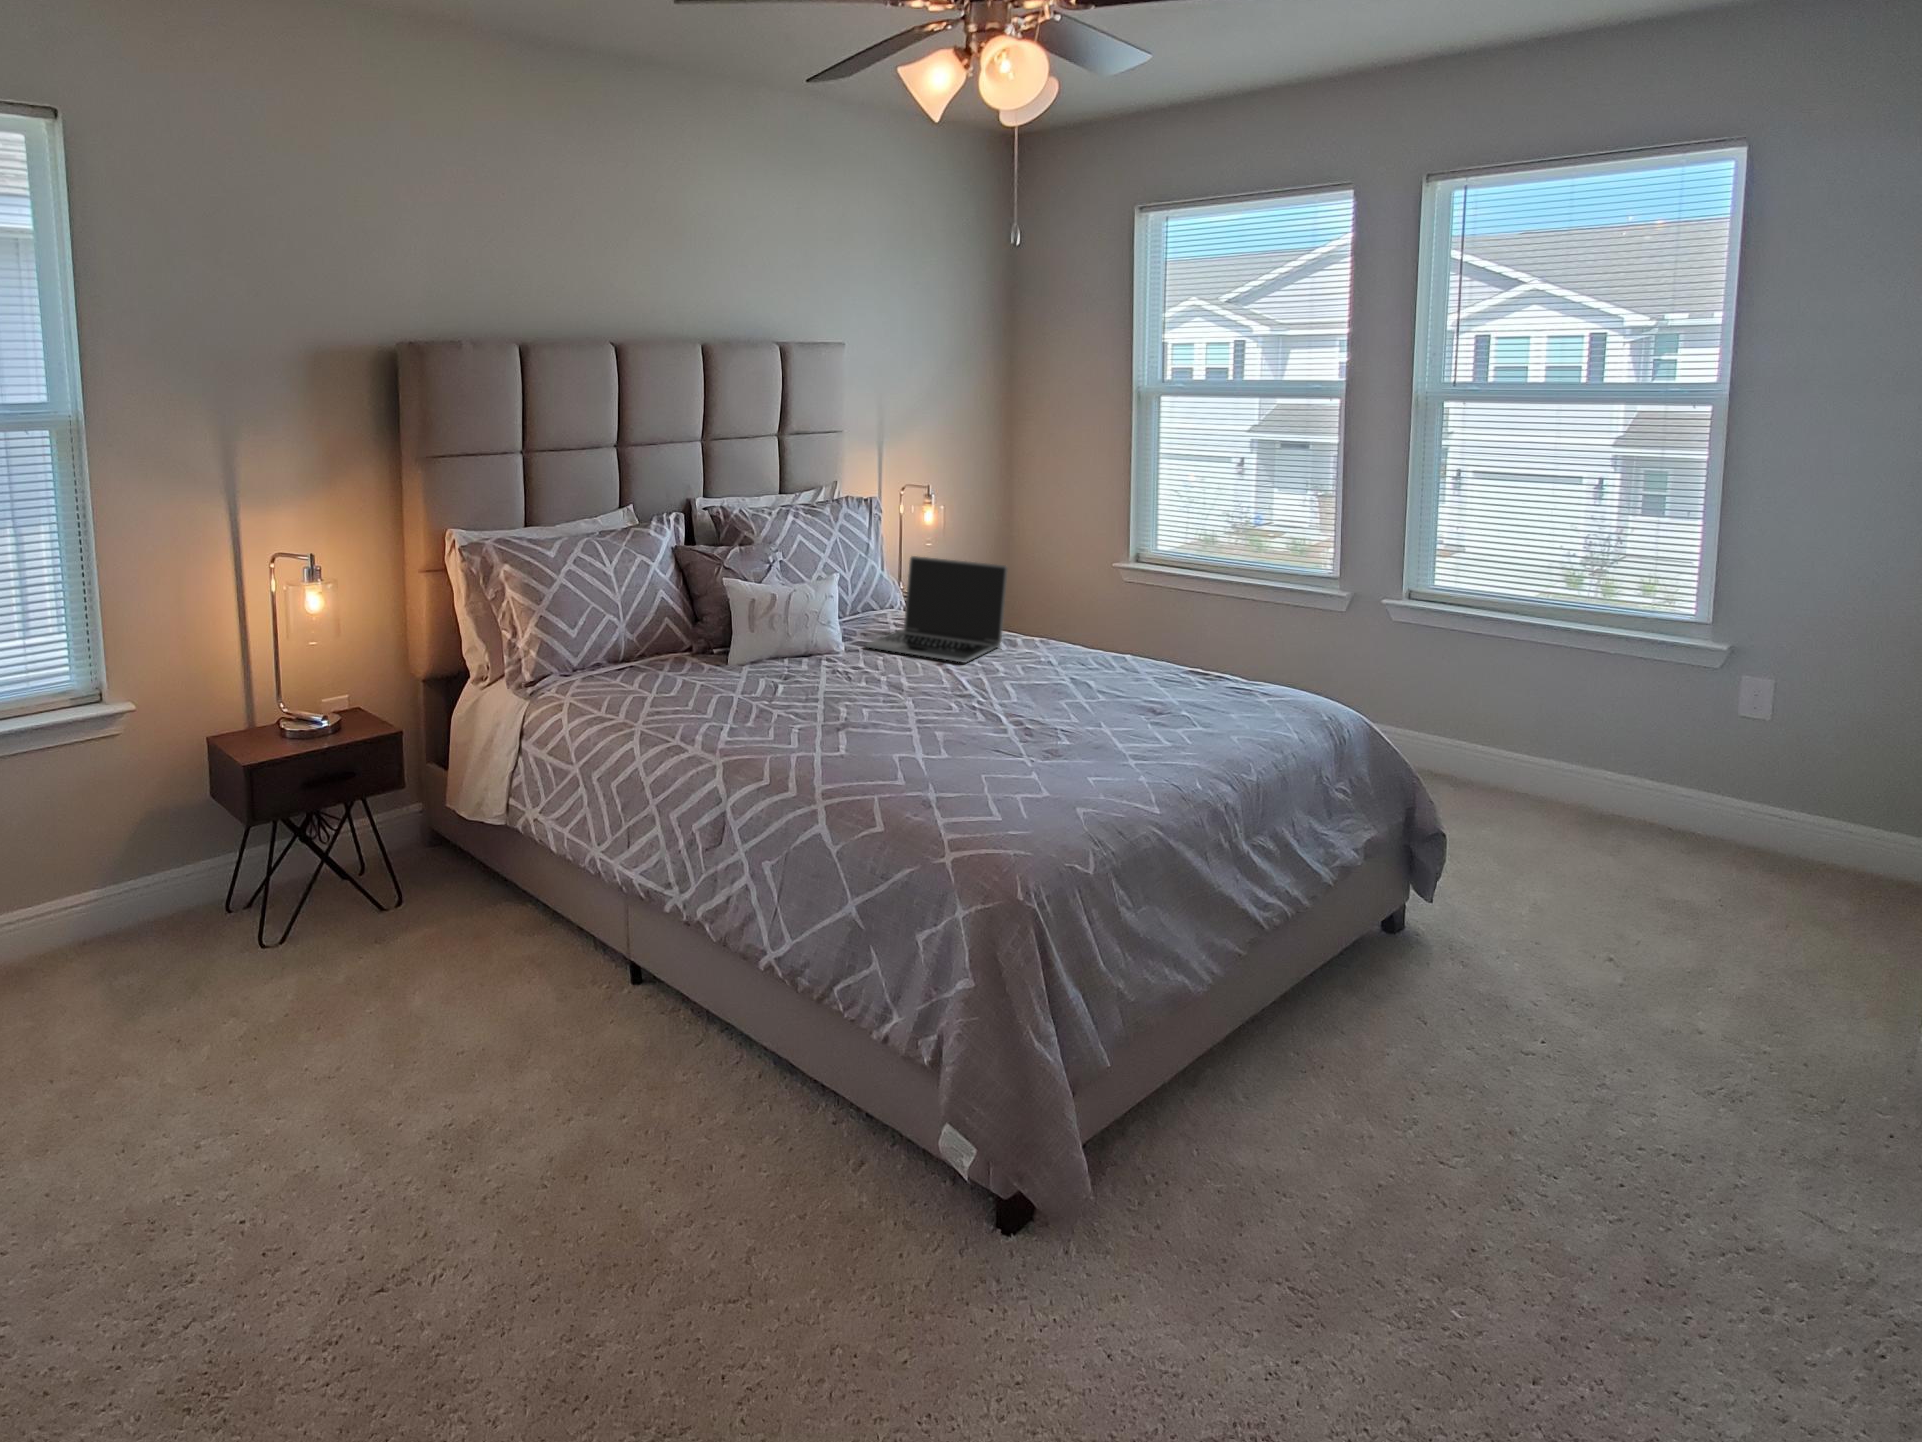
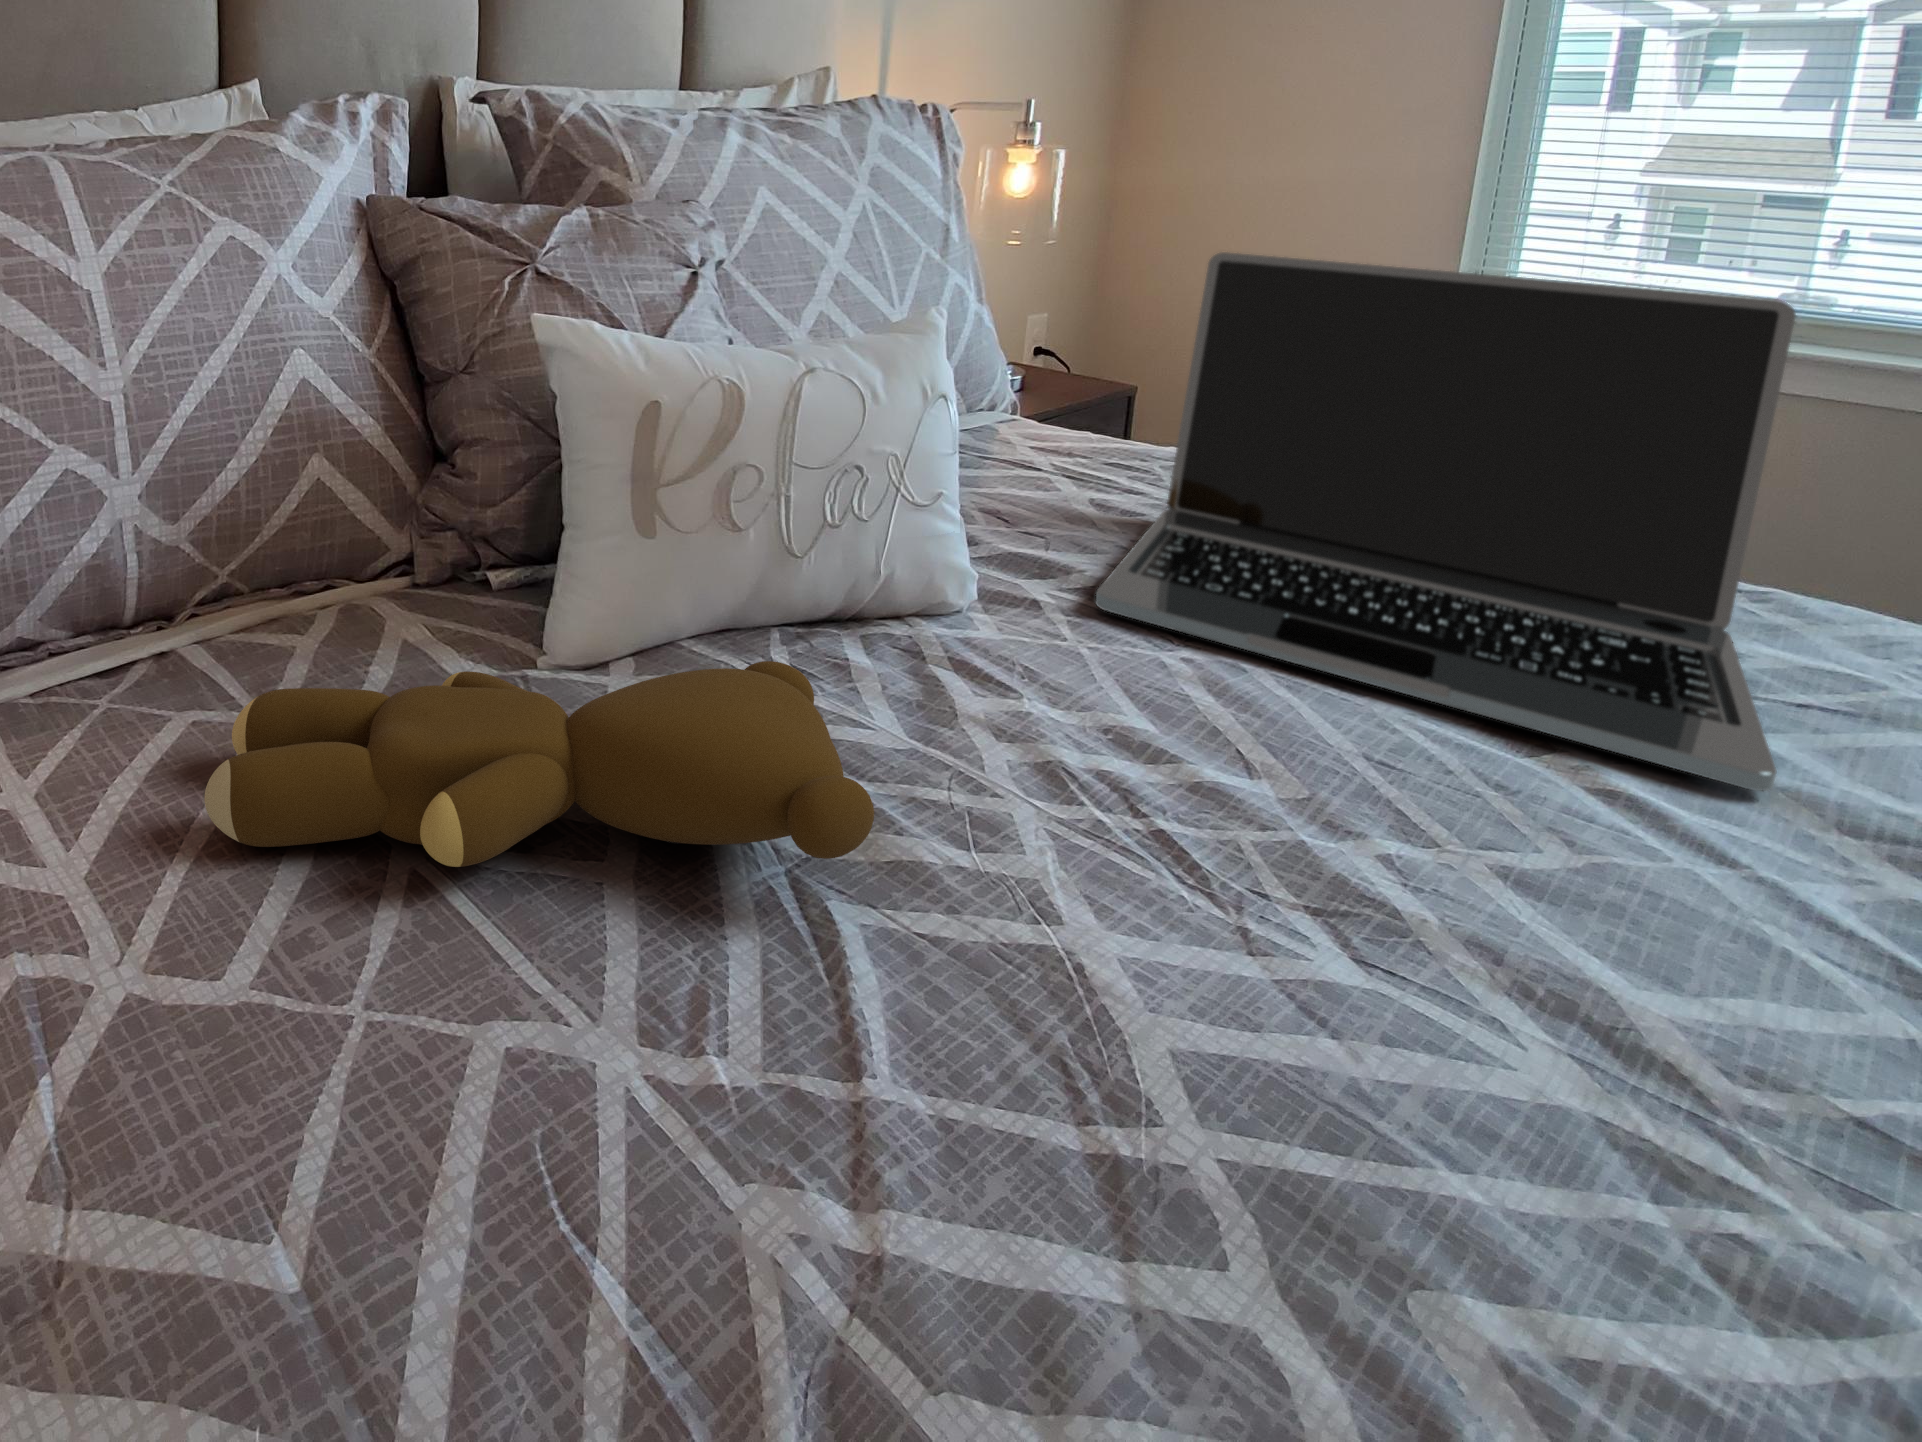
teddy bear: none [660,646,784,682] -> present [204,661,874,867]

